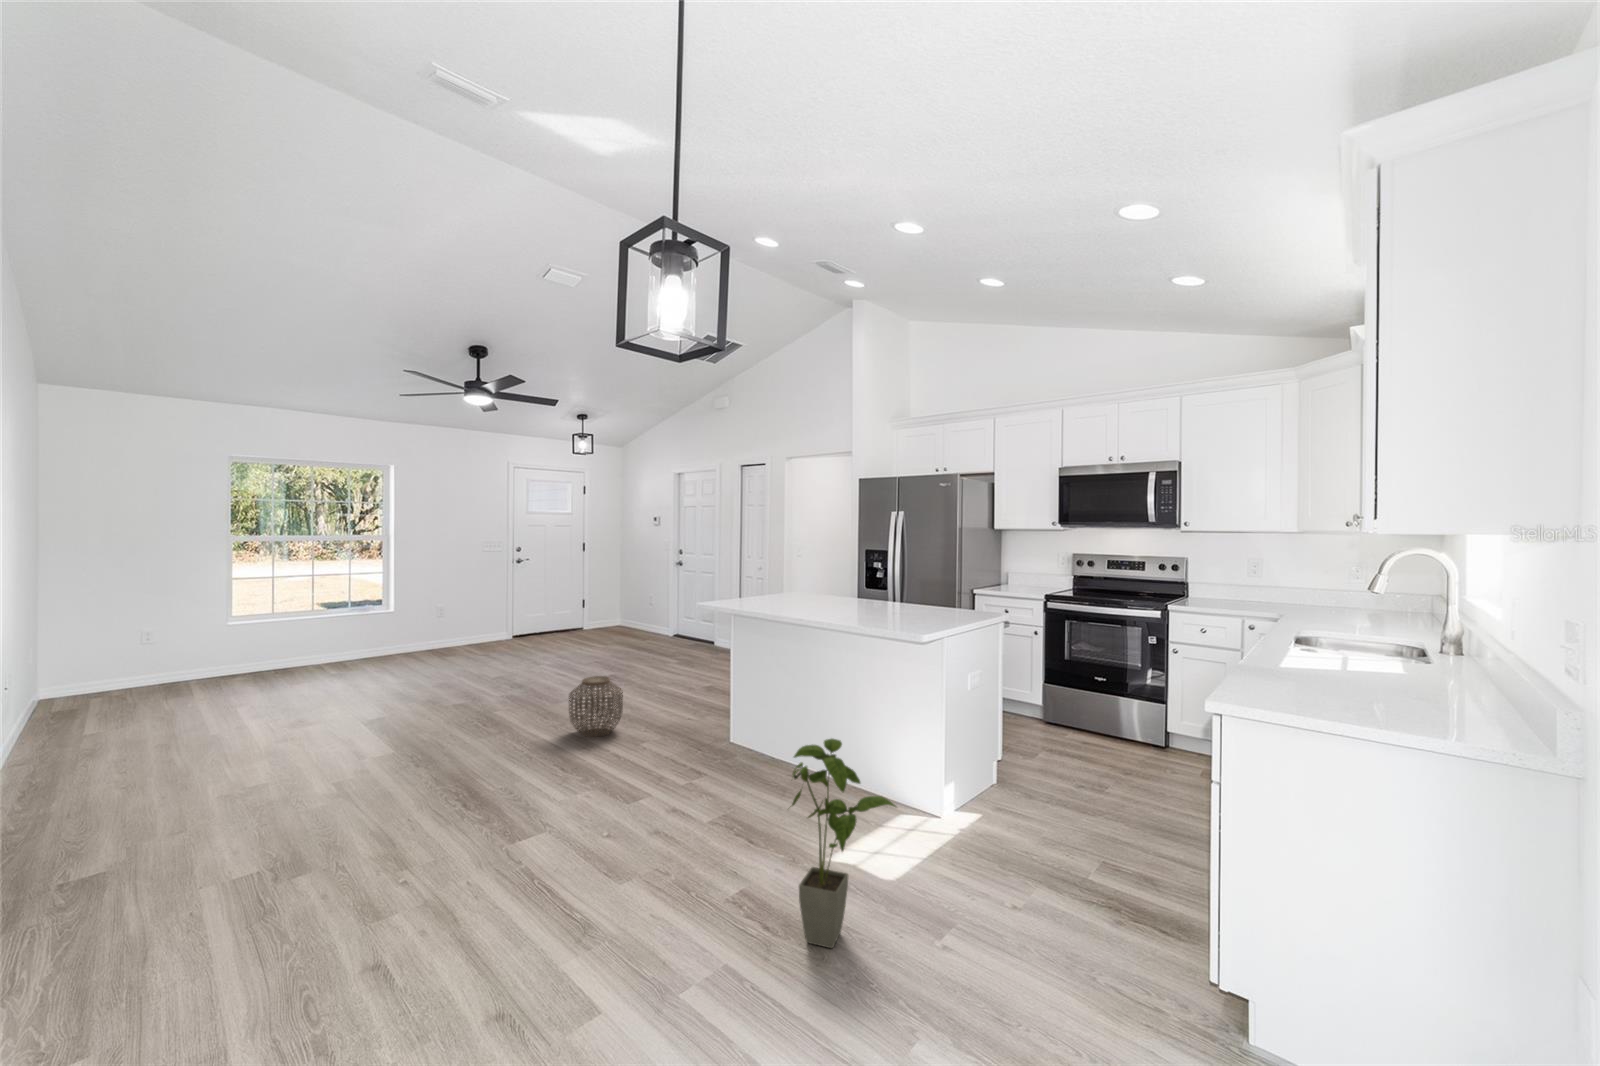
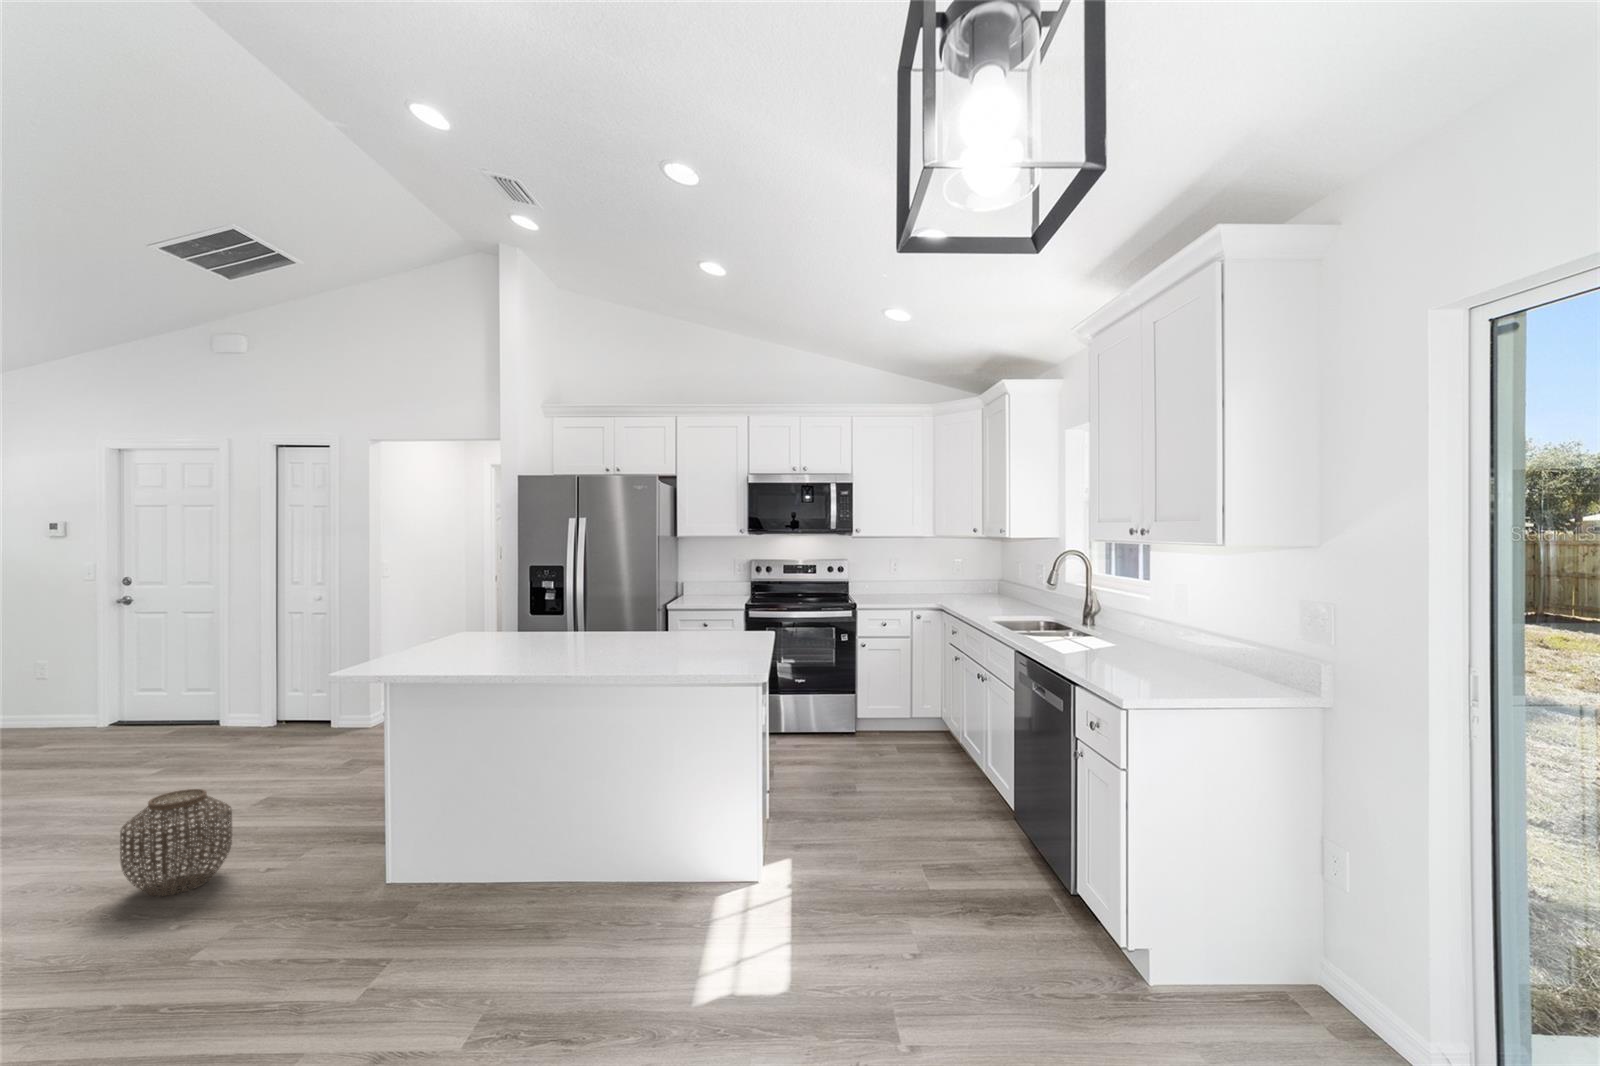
house plant: present [790,739,896,948] -> none [776,759,888,989]

